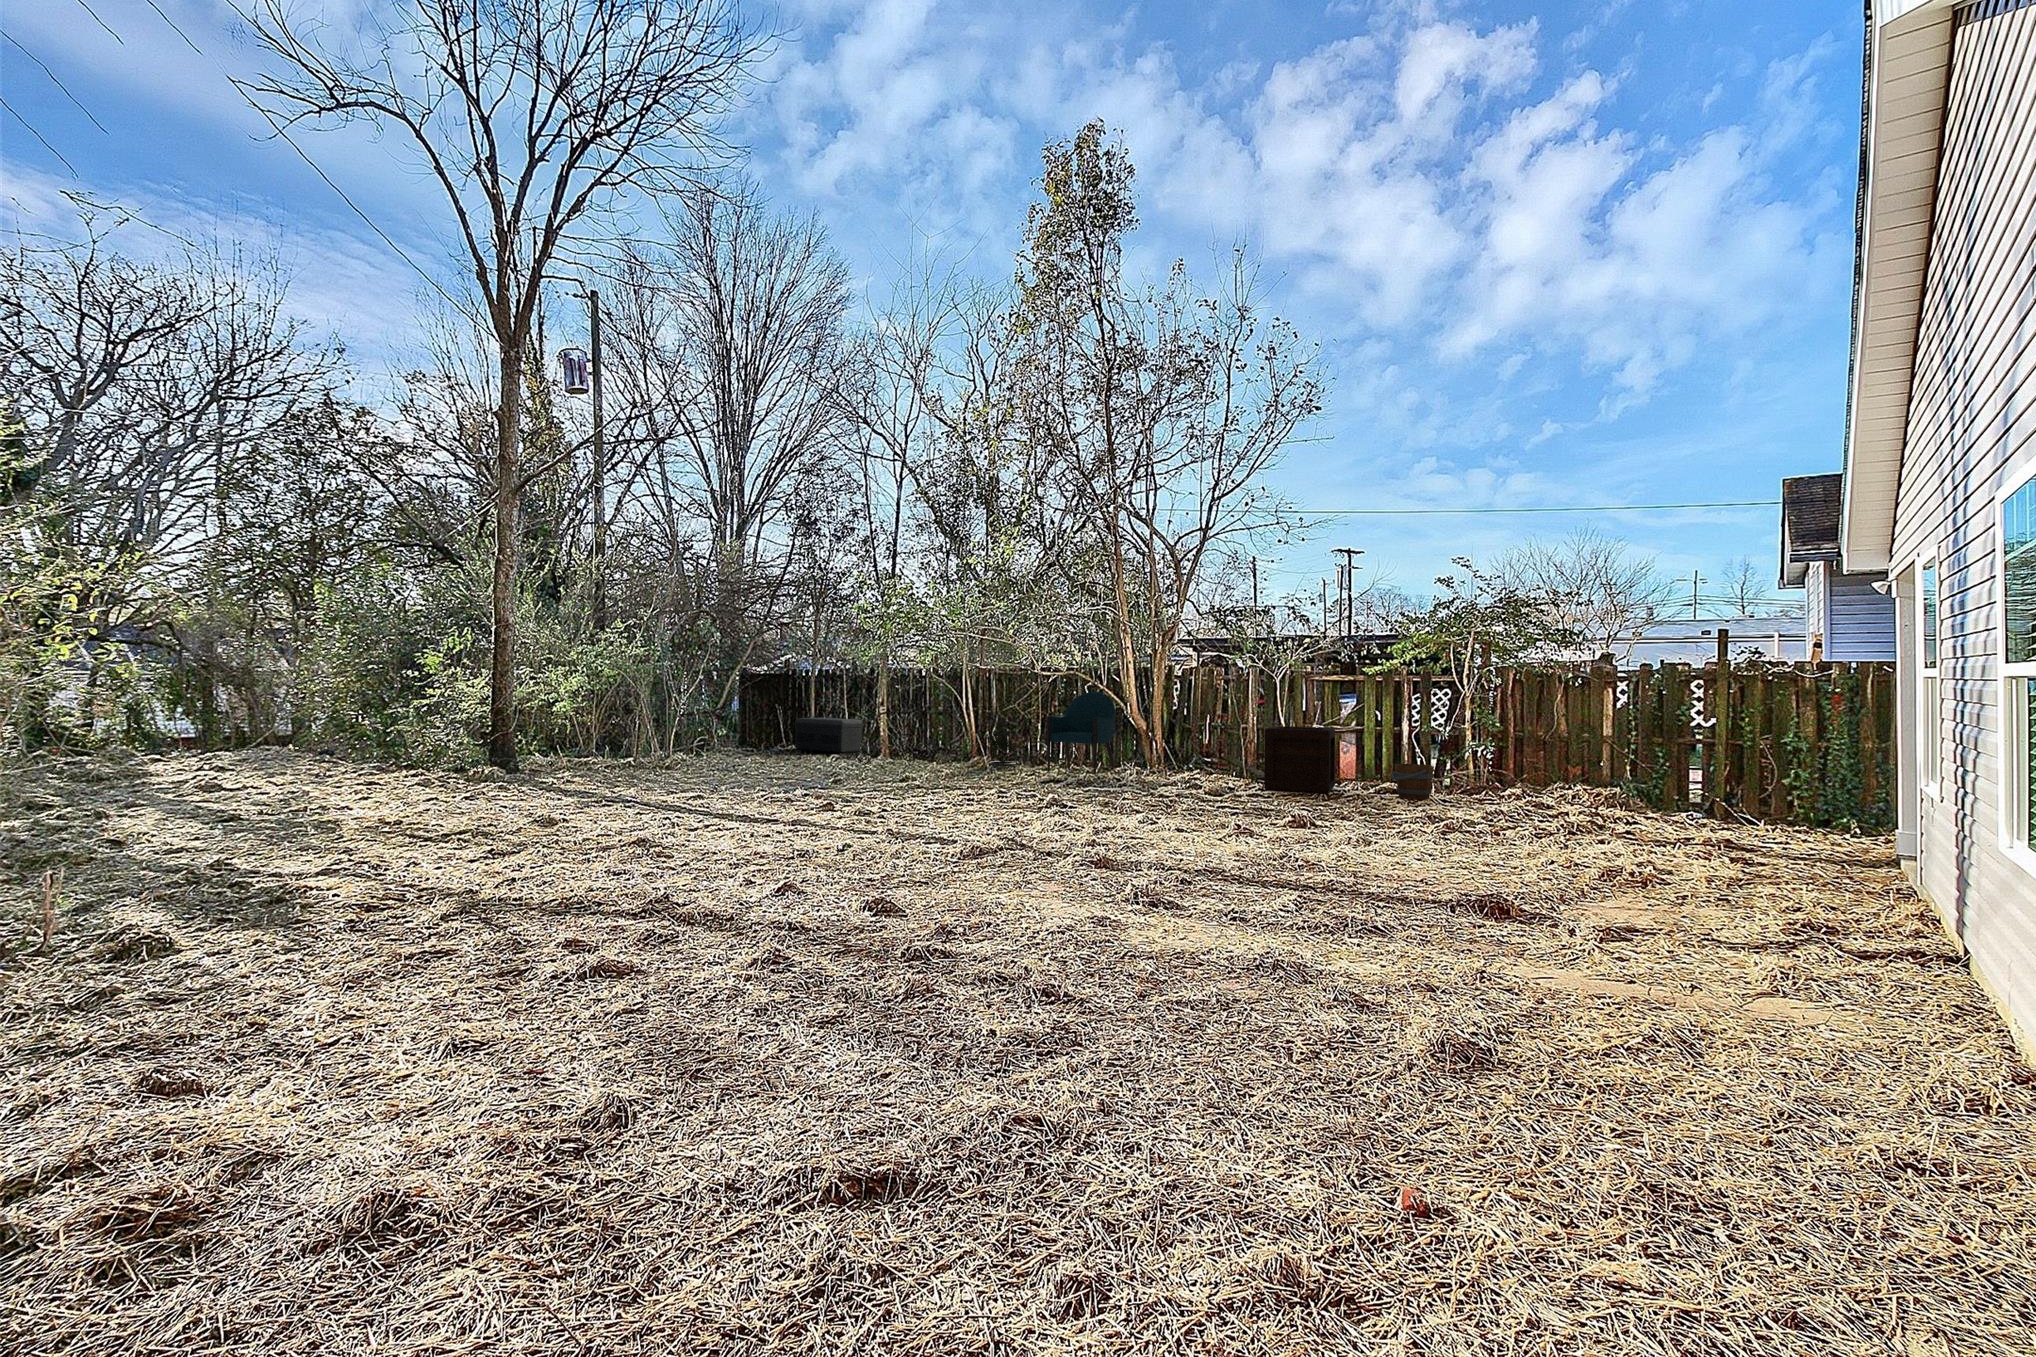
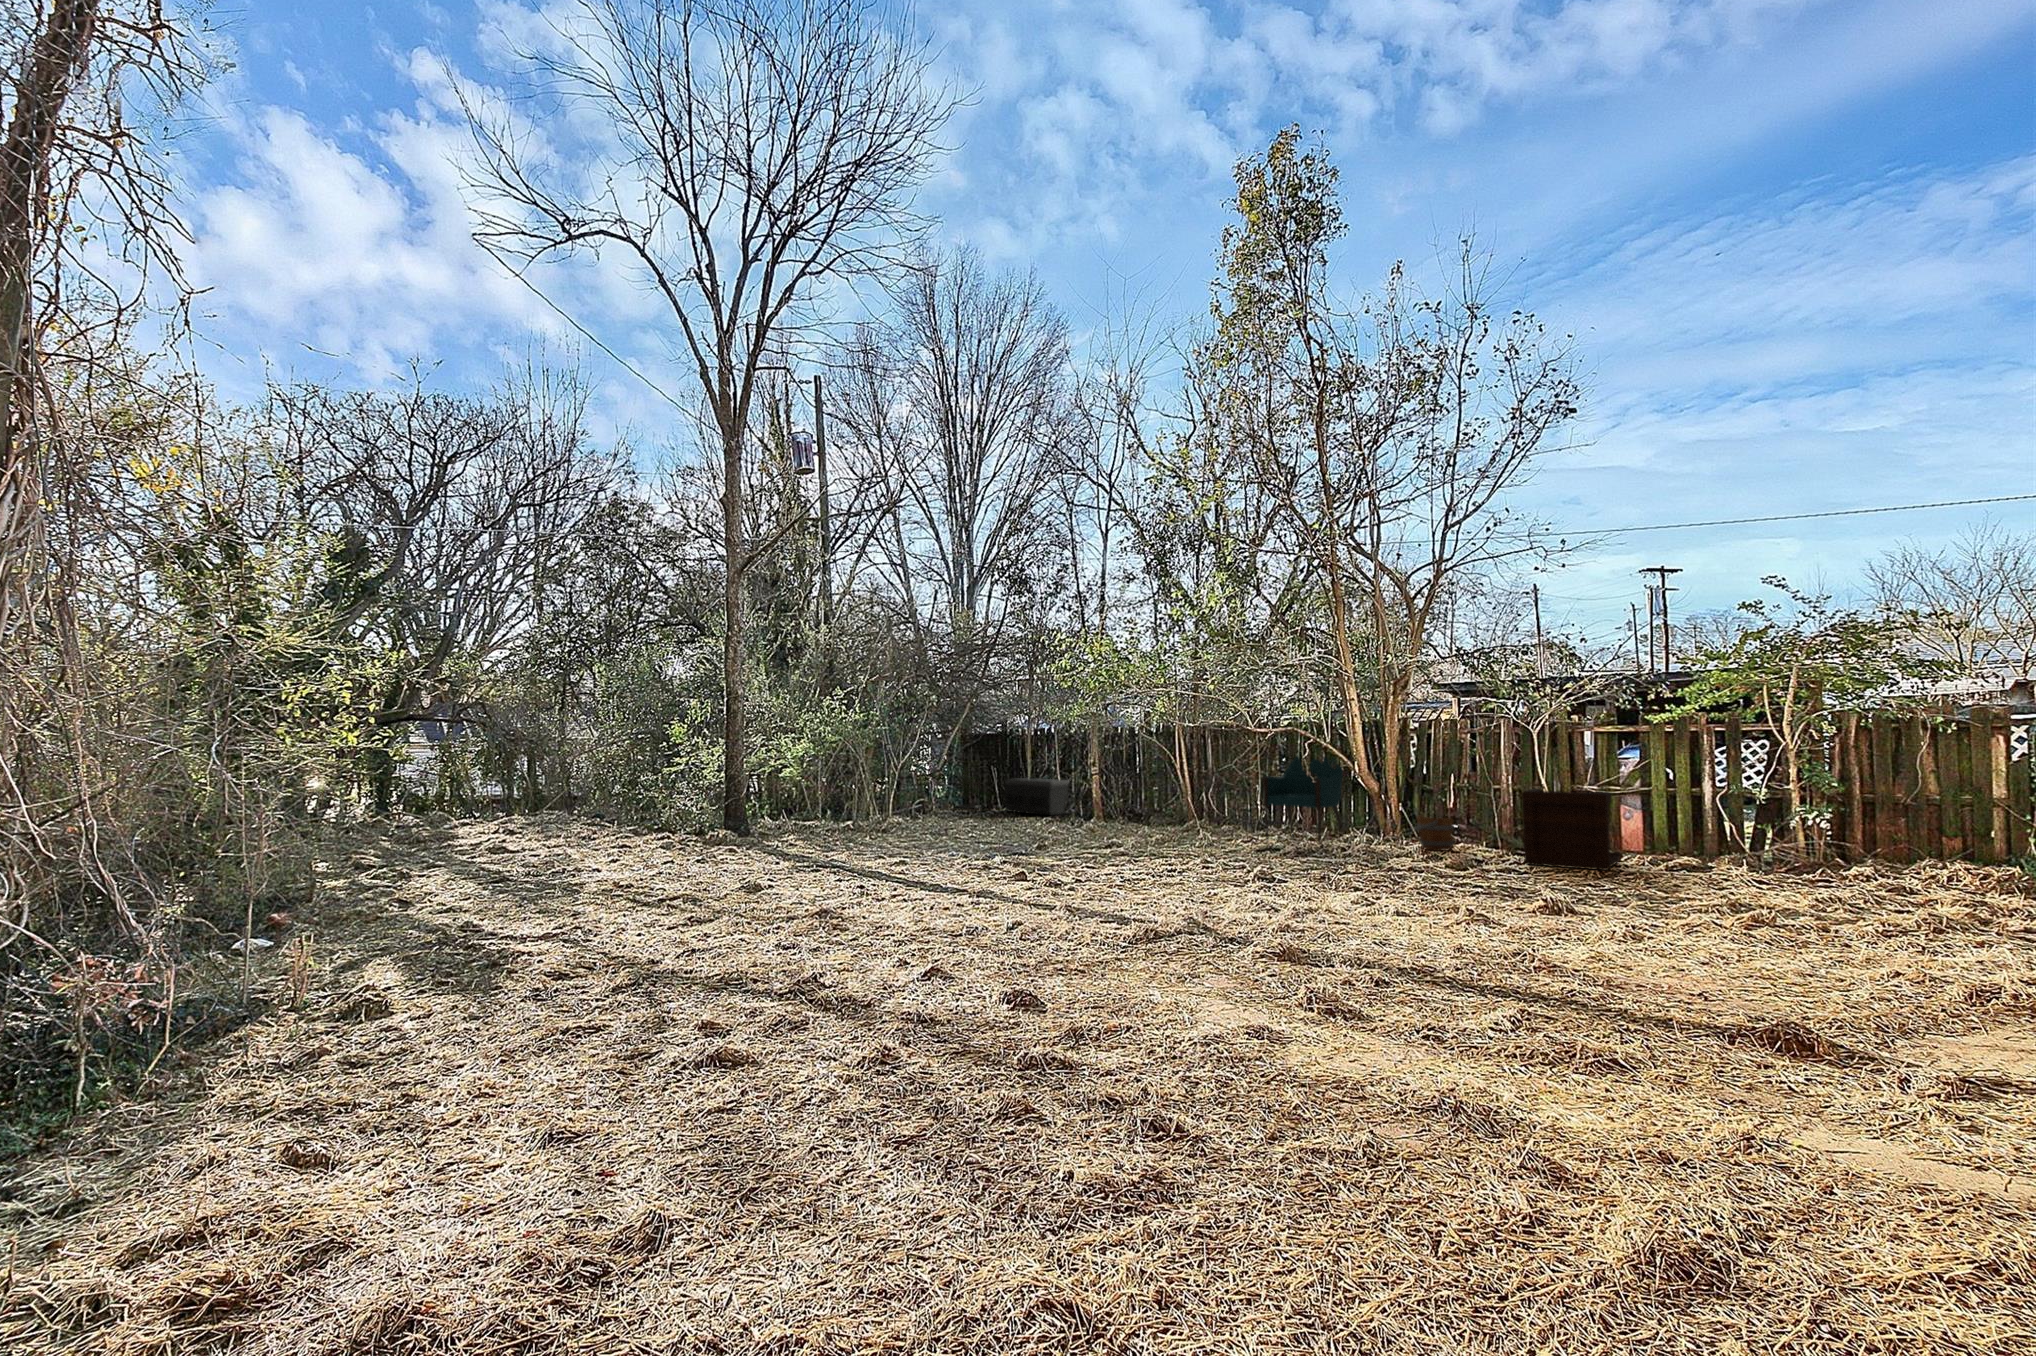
potted tree: present [988,717,1016,765] -> present [959,768,979,808]
bucket: present [1391,764,1434,799] -> present [1414,815,1454,851]

